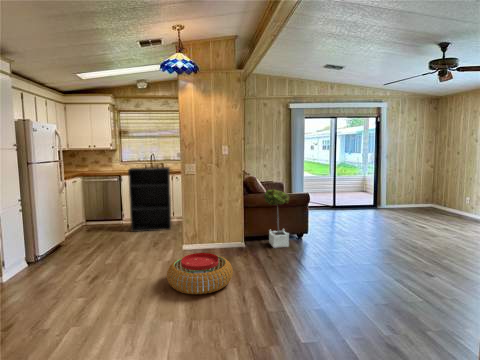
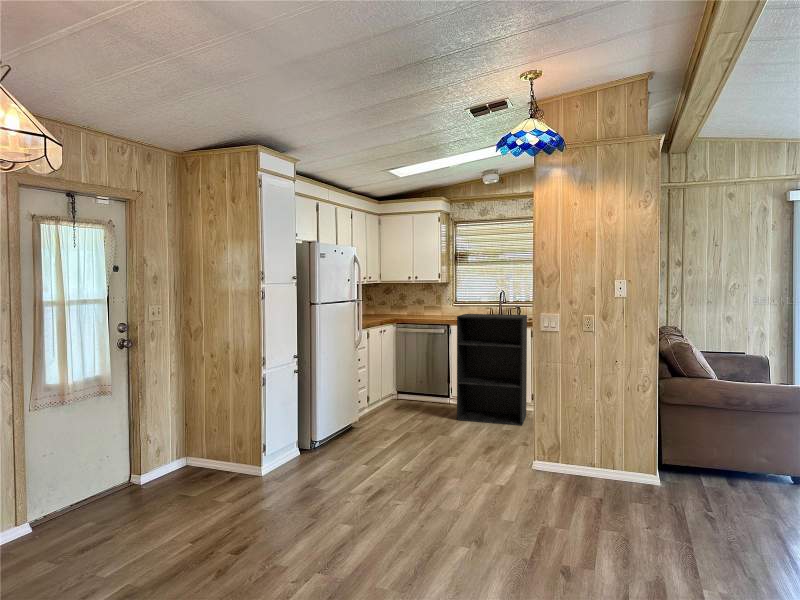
potted tree: present [264,190,289,248] -> none [707,373,772,505]
pouf: present [167,253,233,295] -> none [485,481,613,565]

